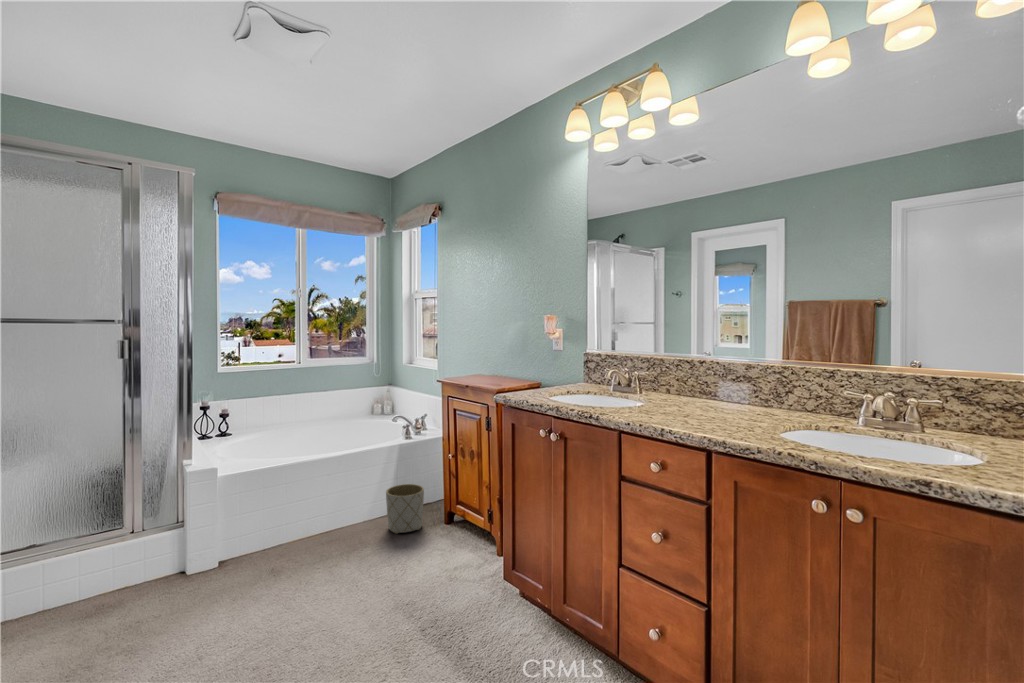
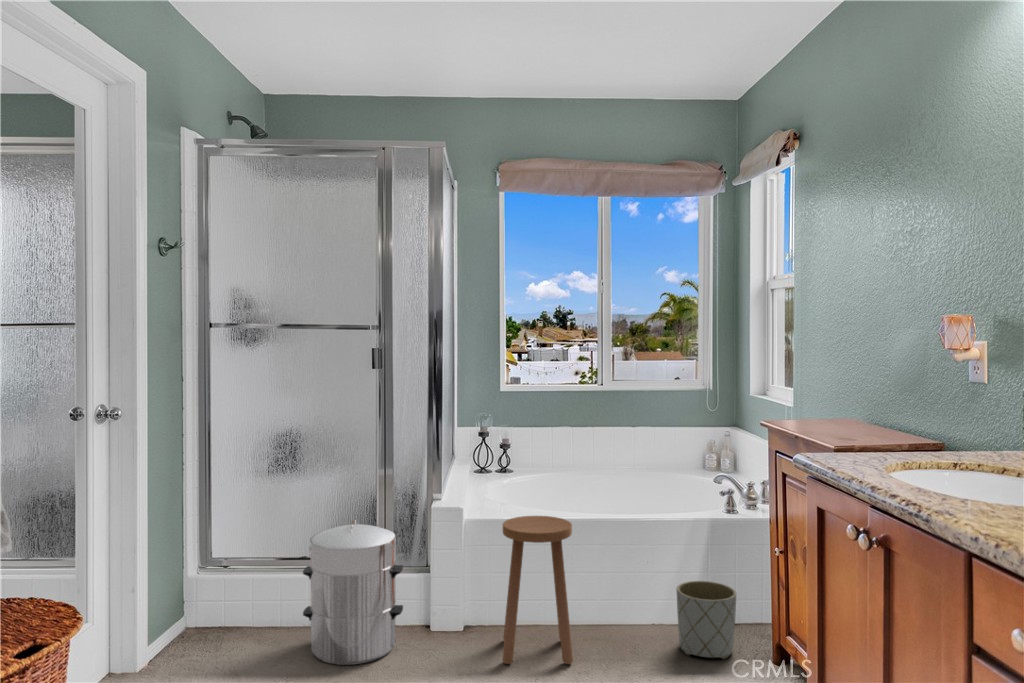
stool: none [260,460,323,576] -> present [502,516,573,664]
waste bin: none [55,494,169,627] -> present [303,520,403,665]

